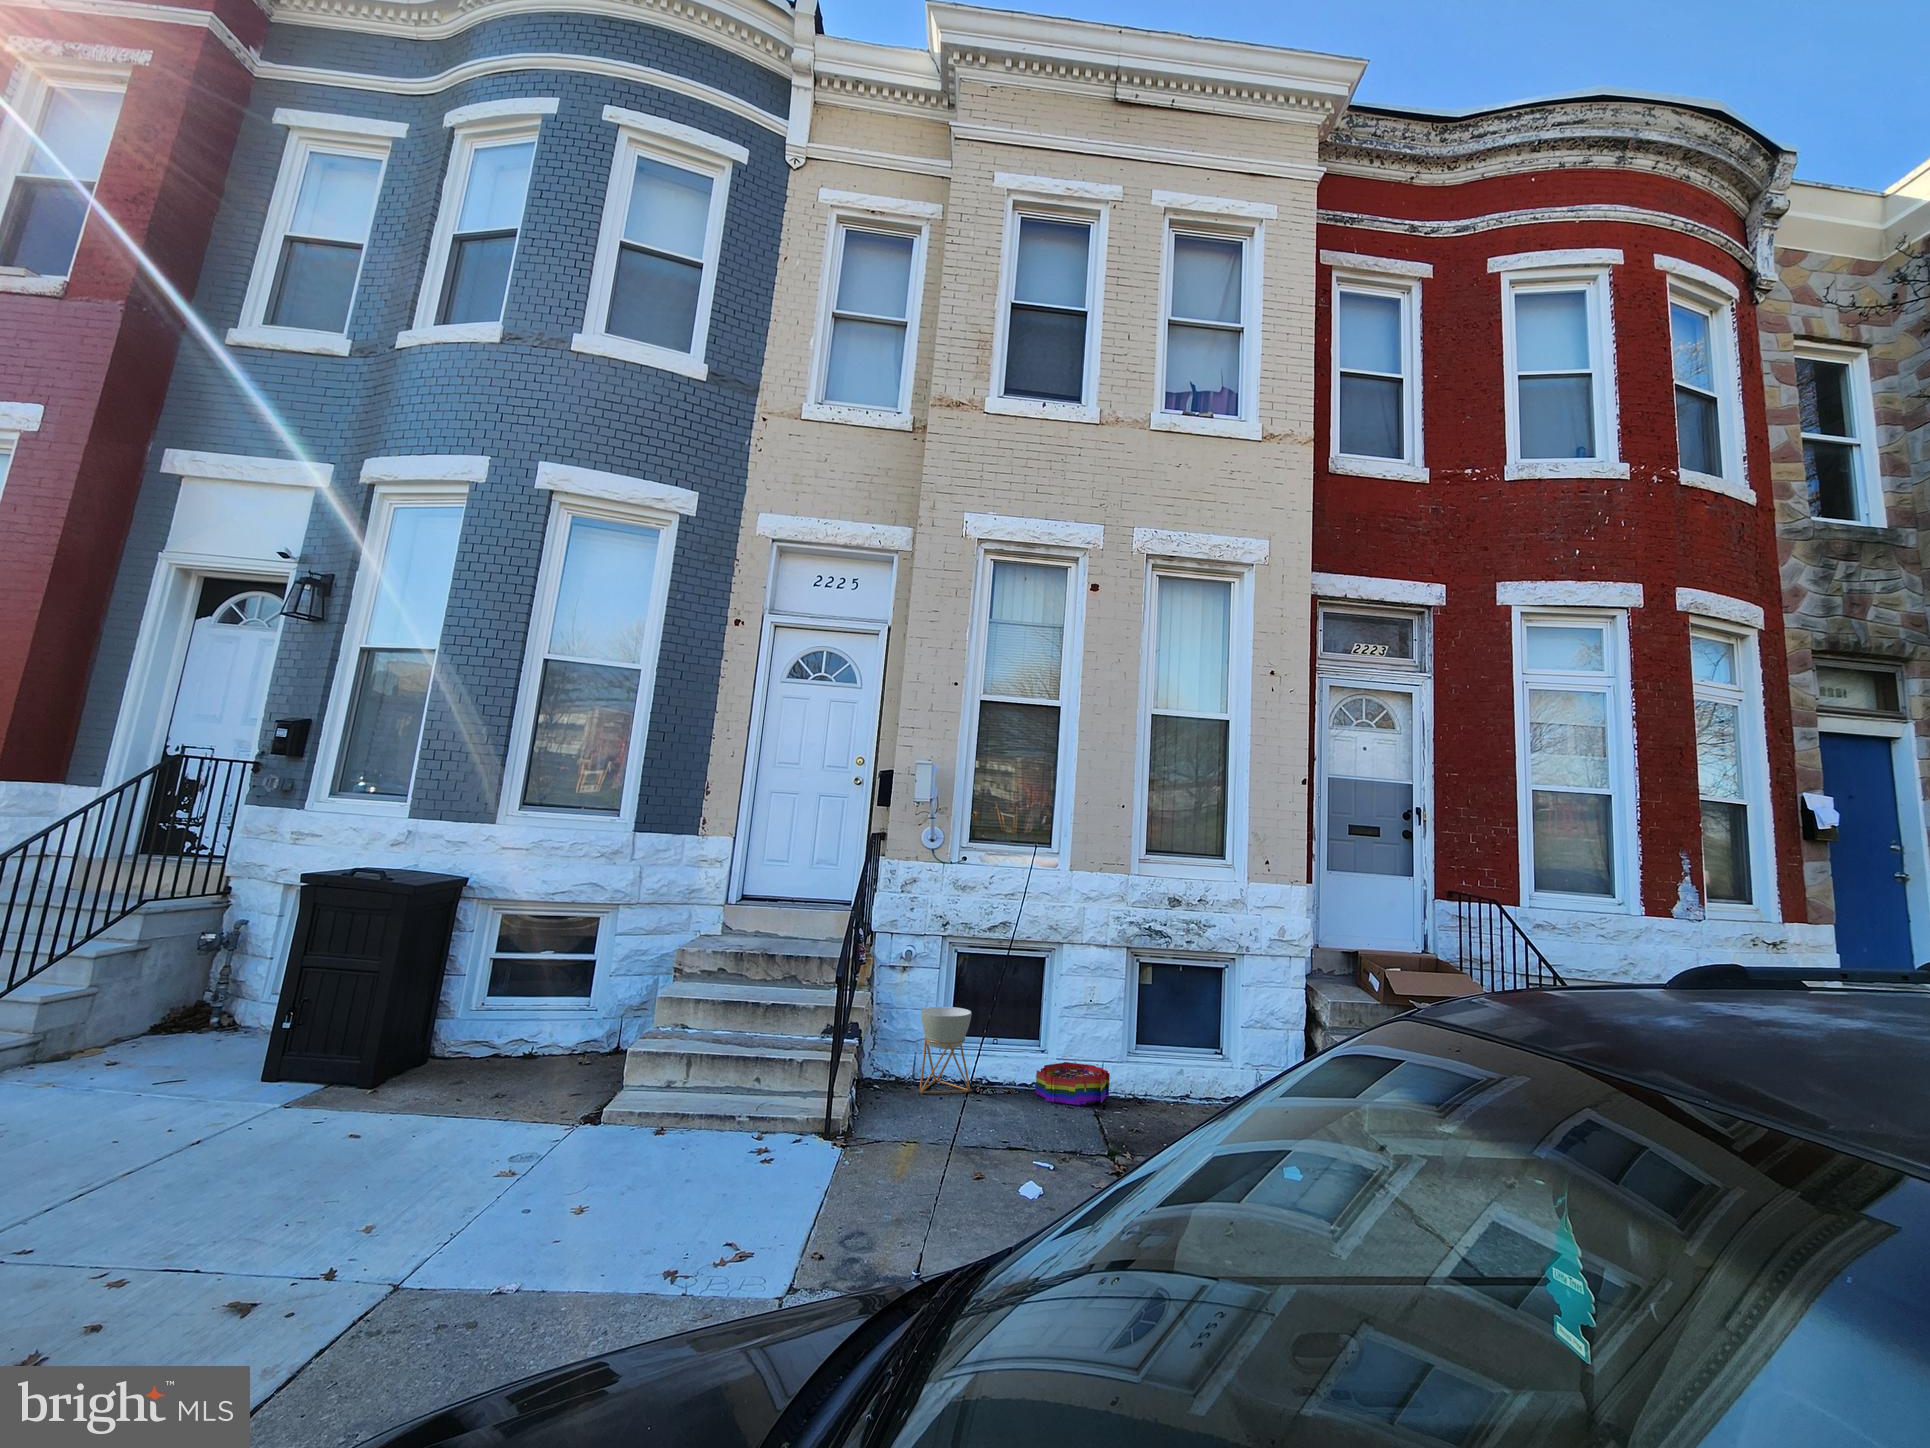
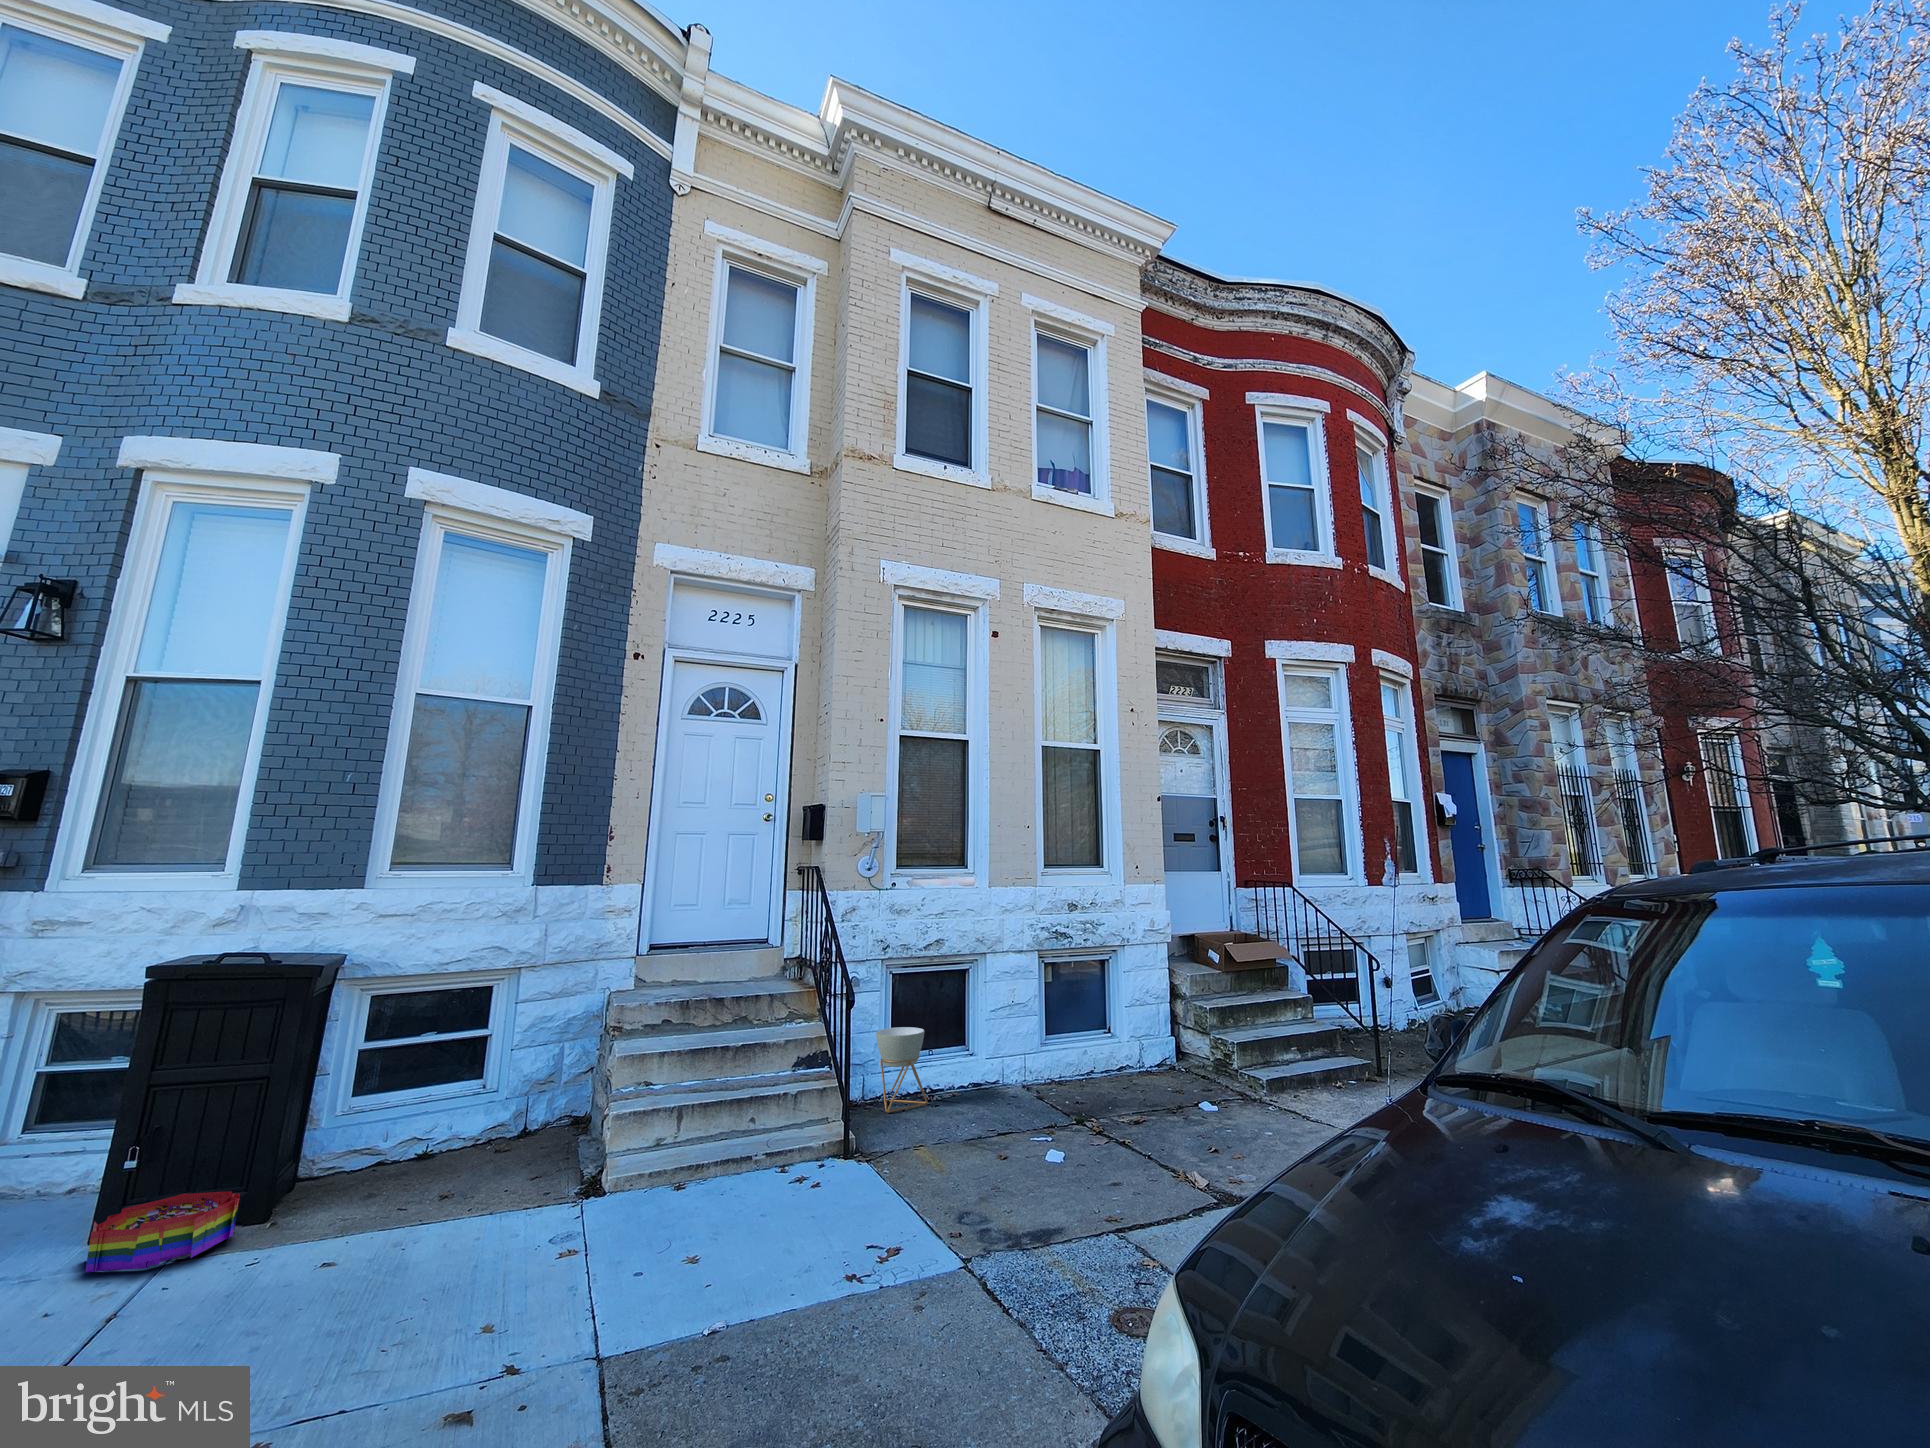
storage bin: present [1036,1062,1110,1105] -> present [85,1192,240,1272]

